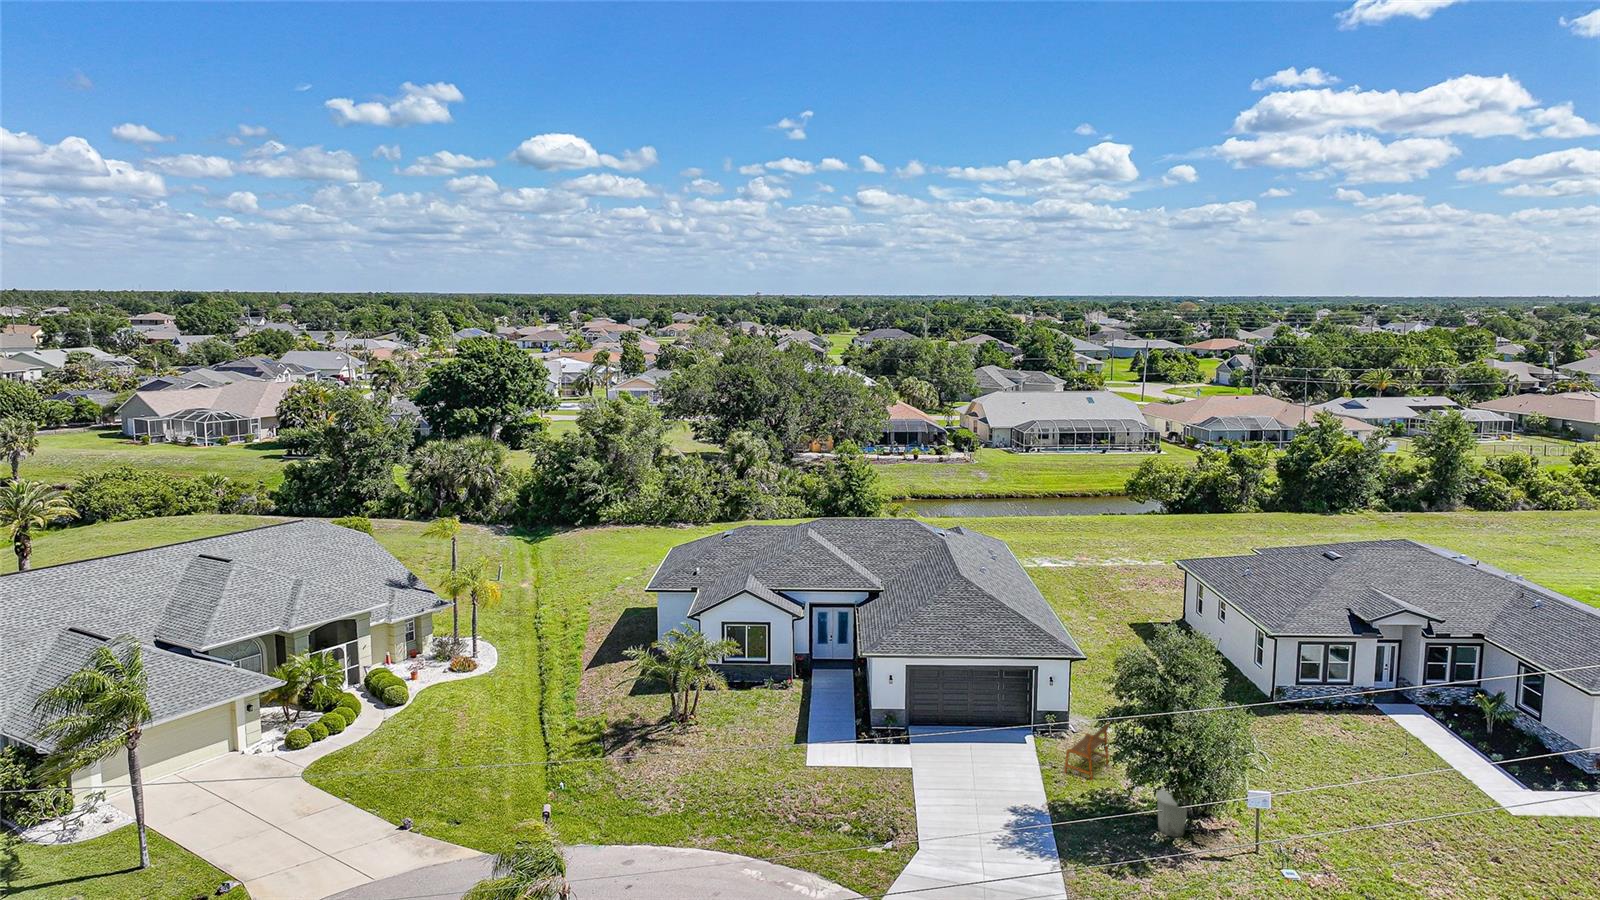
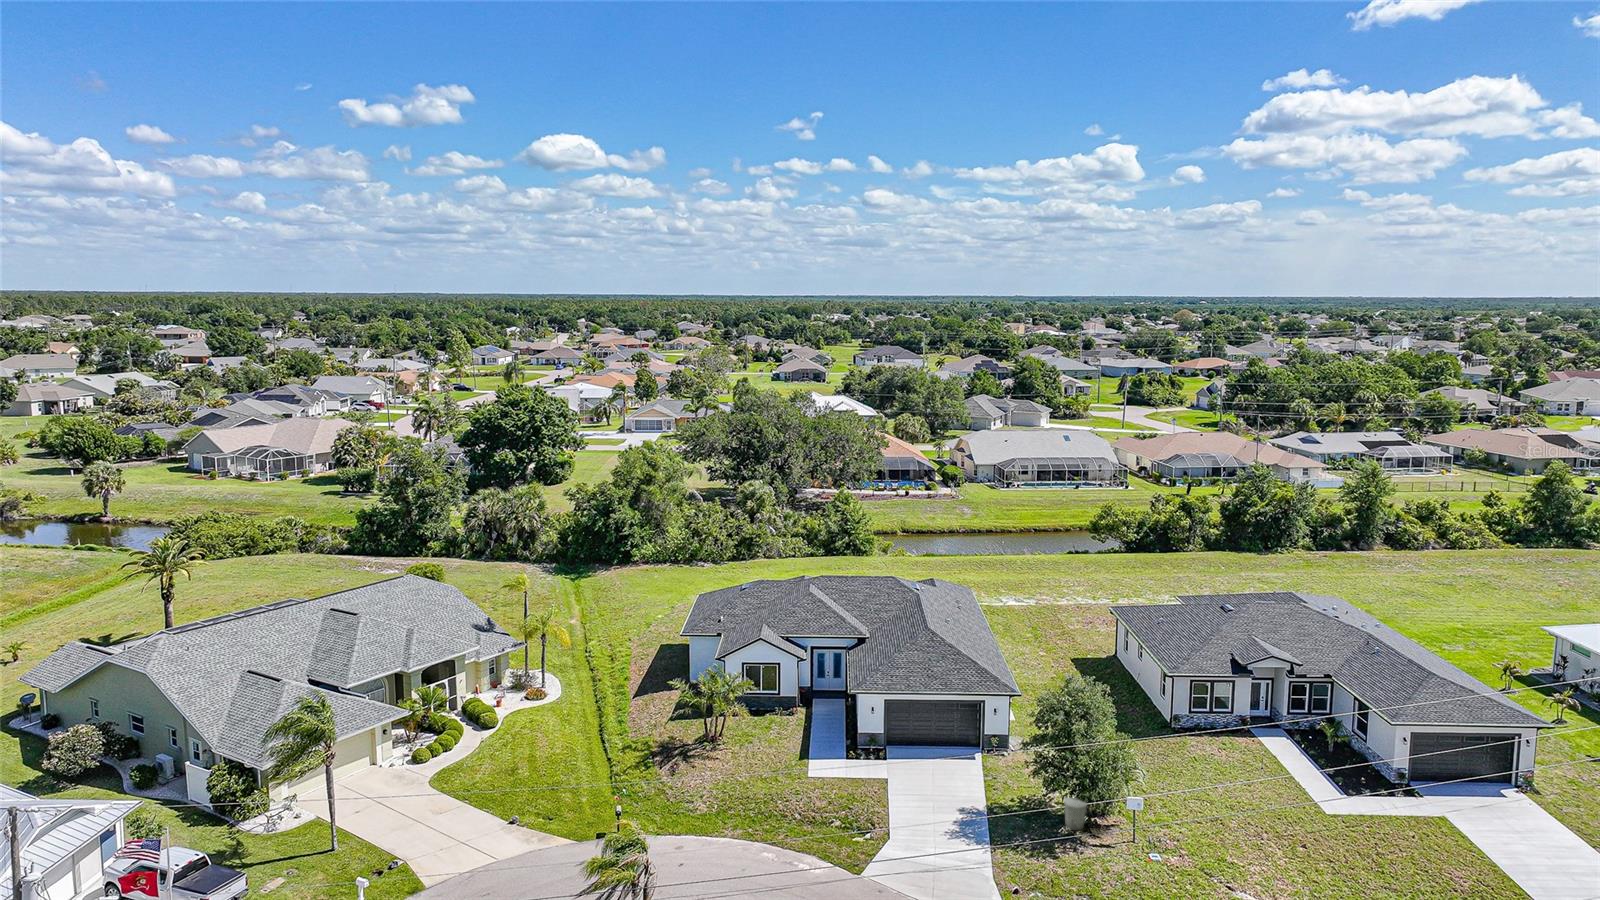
bench: present [1064,723,1109,780] -> none [1002,745,1037,789]

